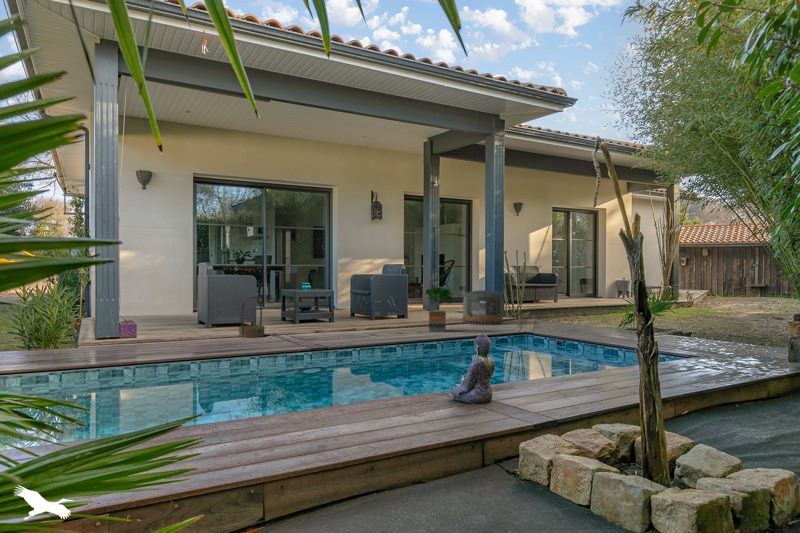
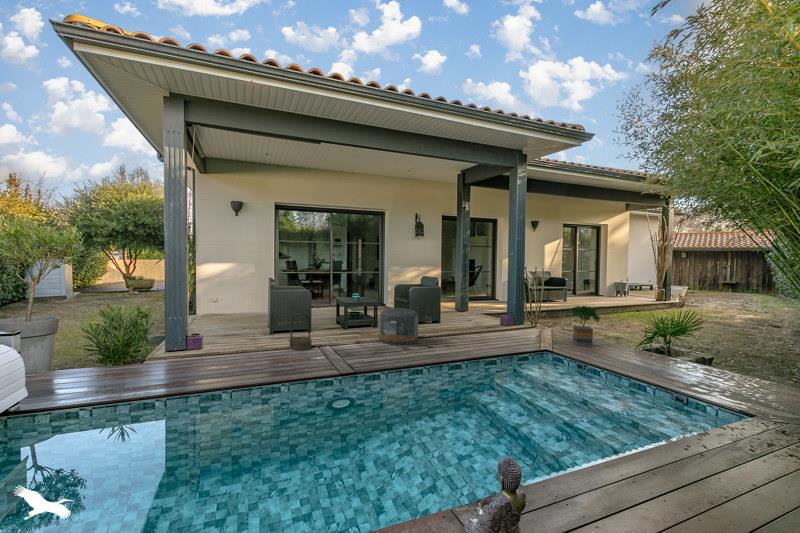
potted tree: present [425,287,453,332] -> present [571,306,600,347]
pouf: present [463,291,503,325] -> present [379,308,418,345]

